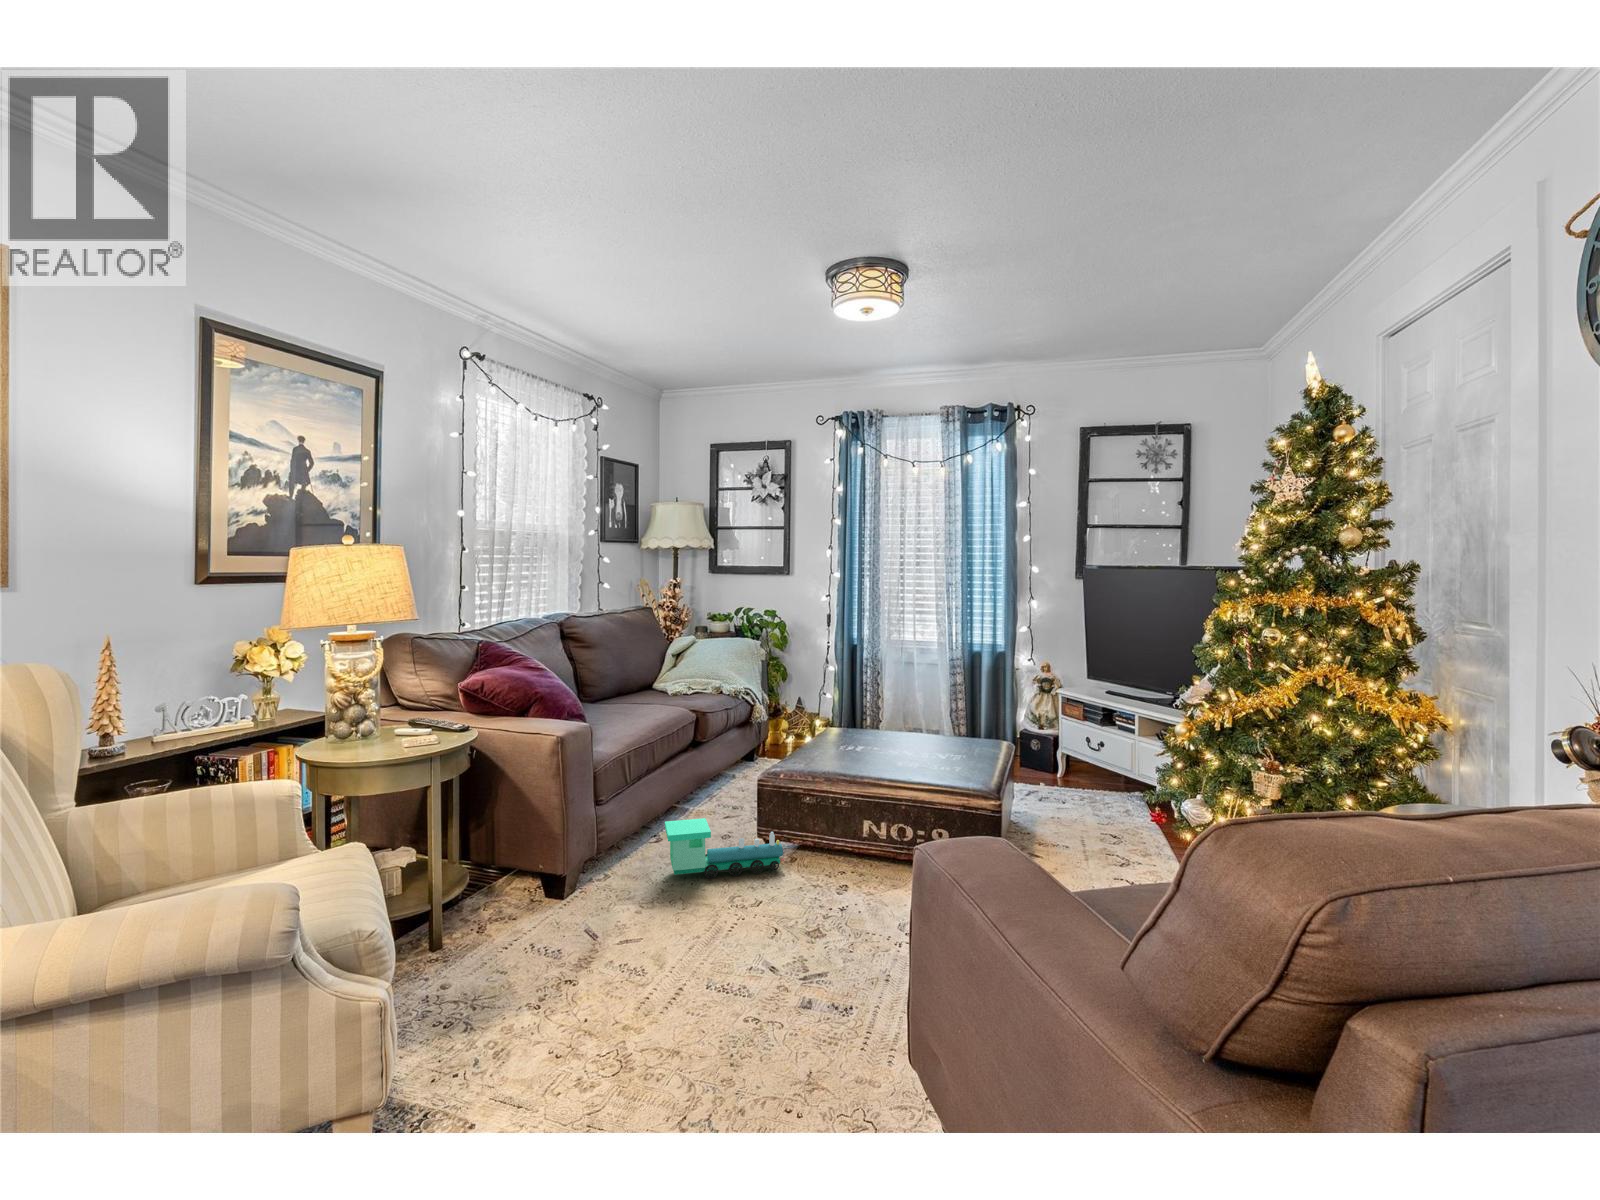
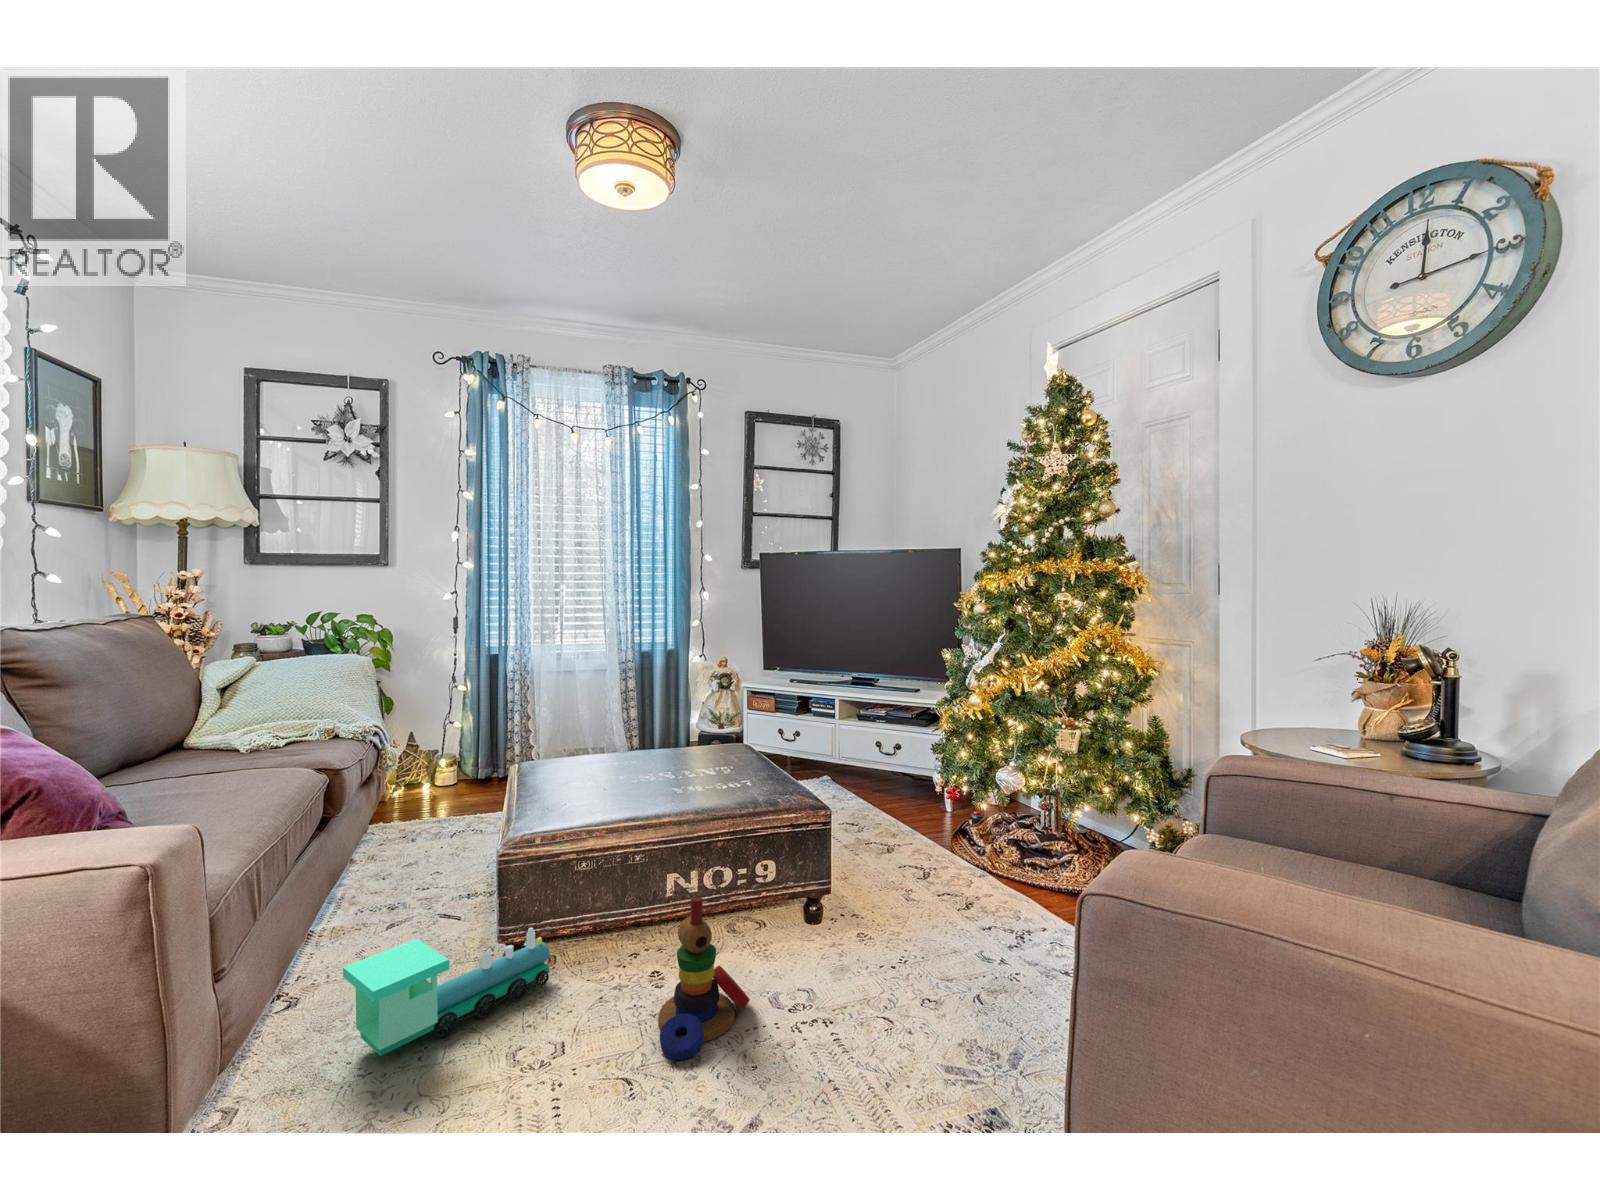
stacking toy: none [807,831,883,932] -> present [658,897,750,1060]

